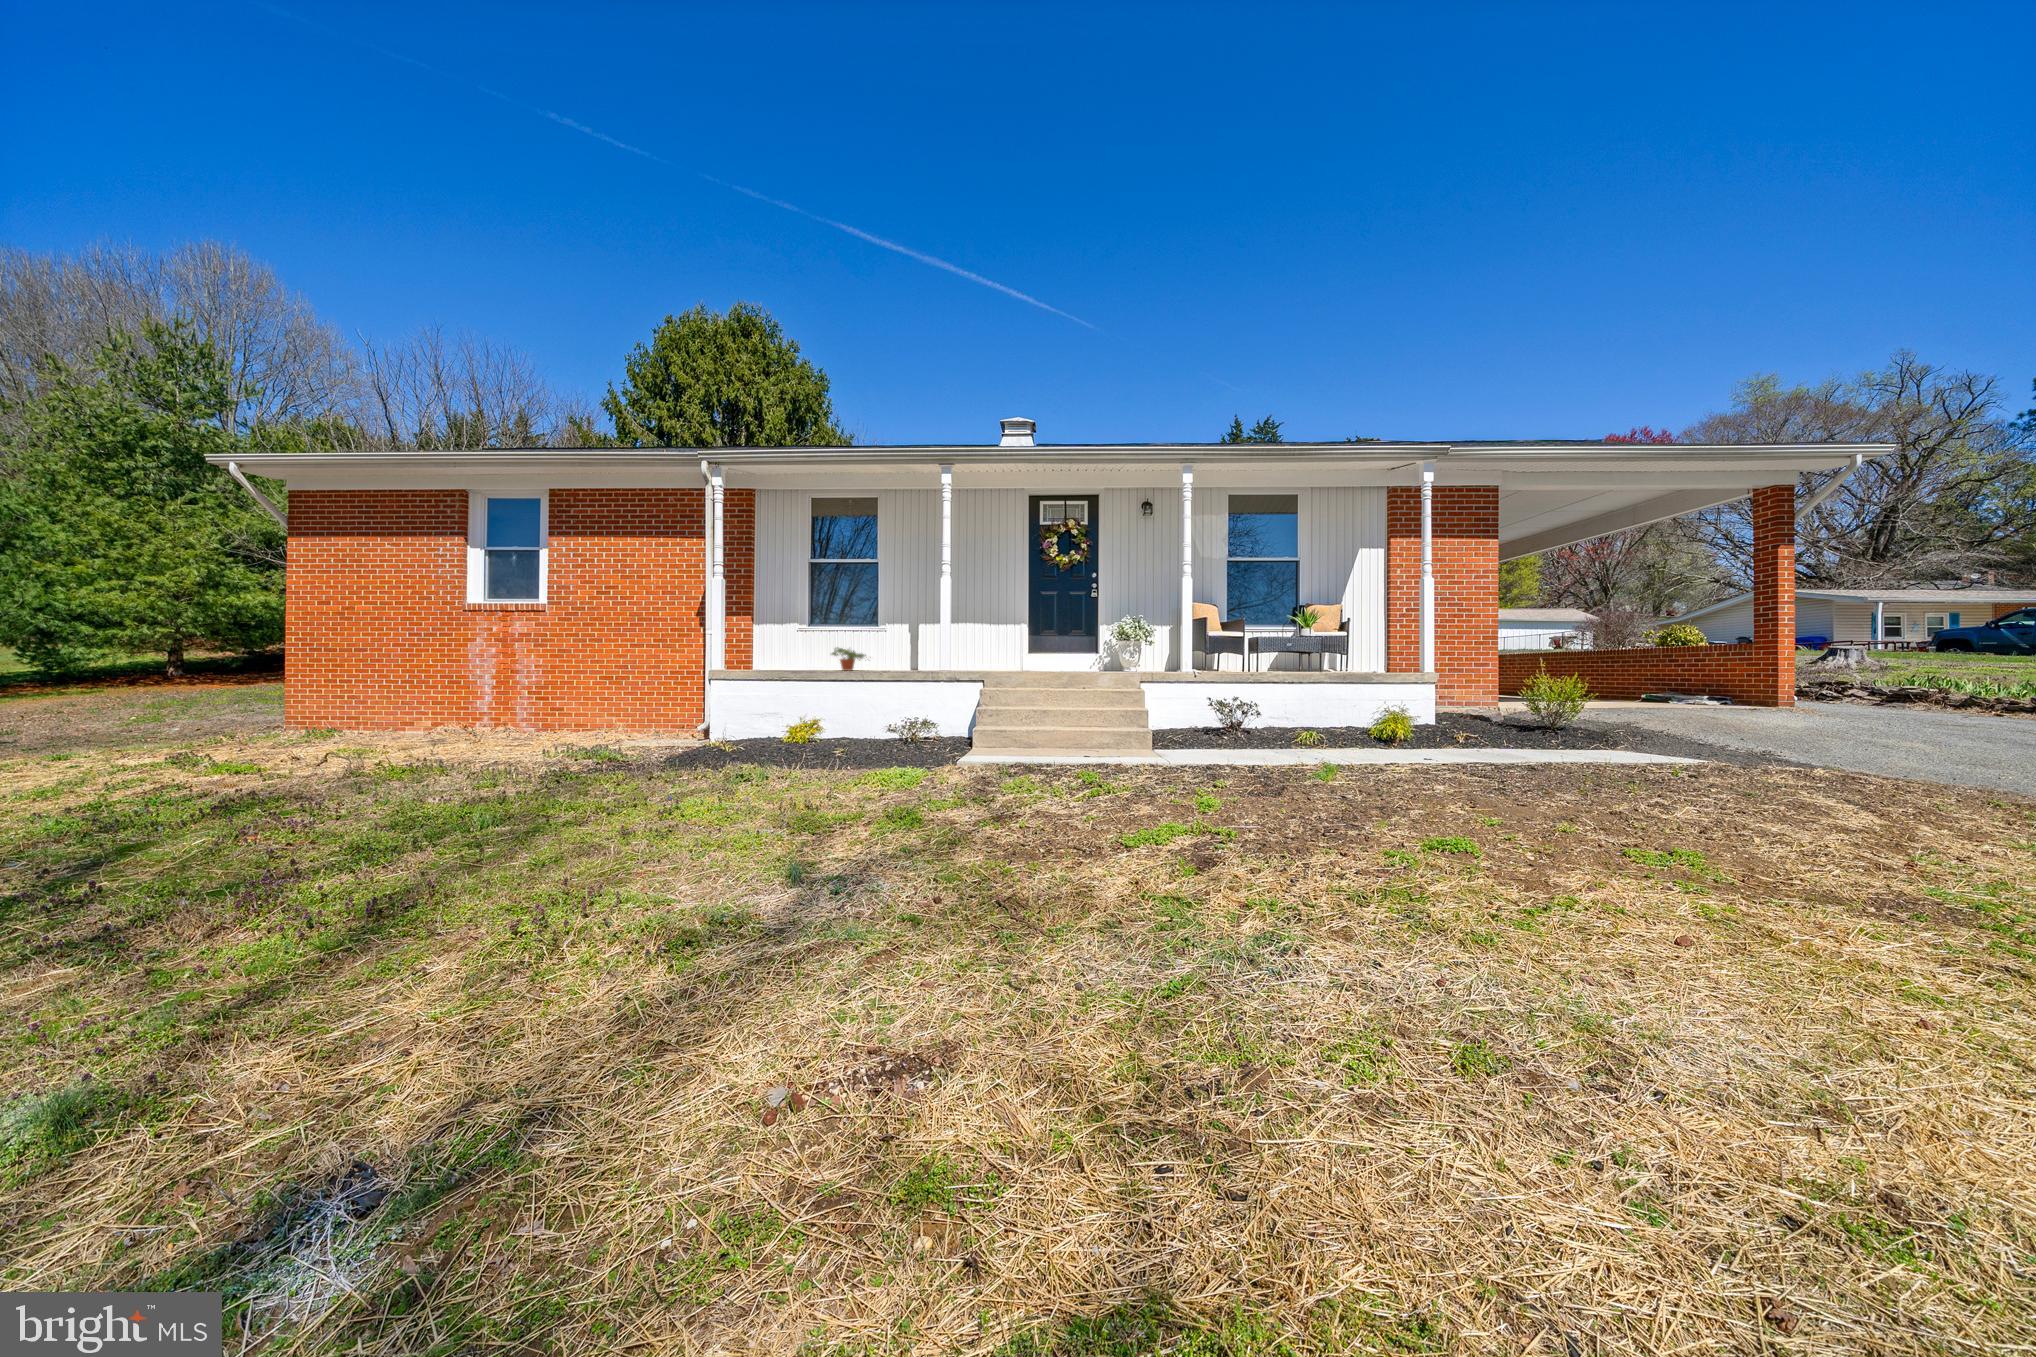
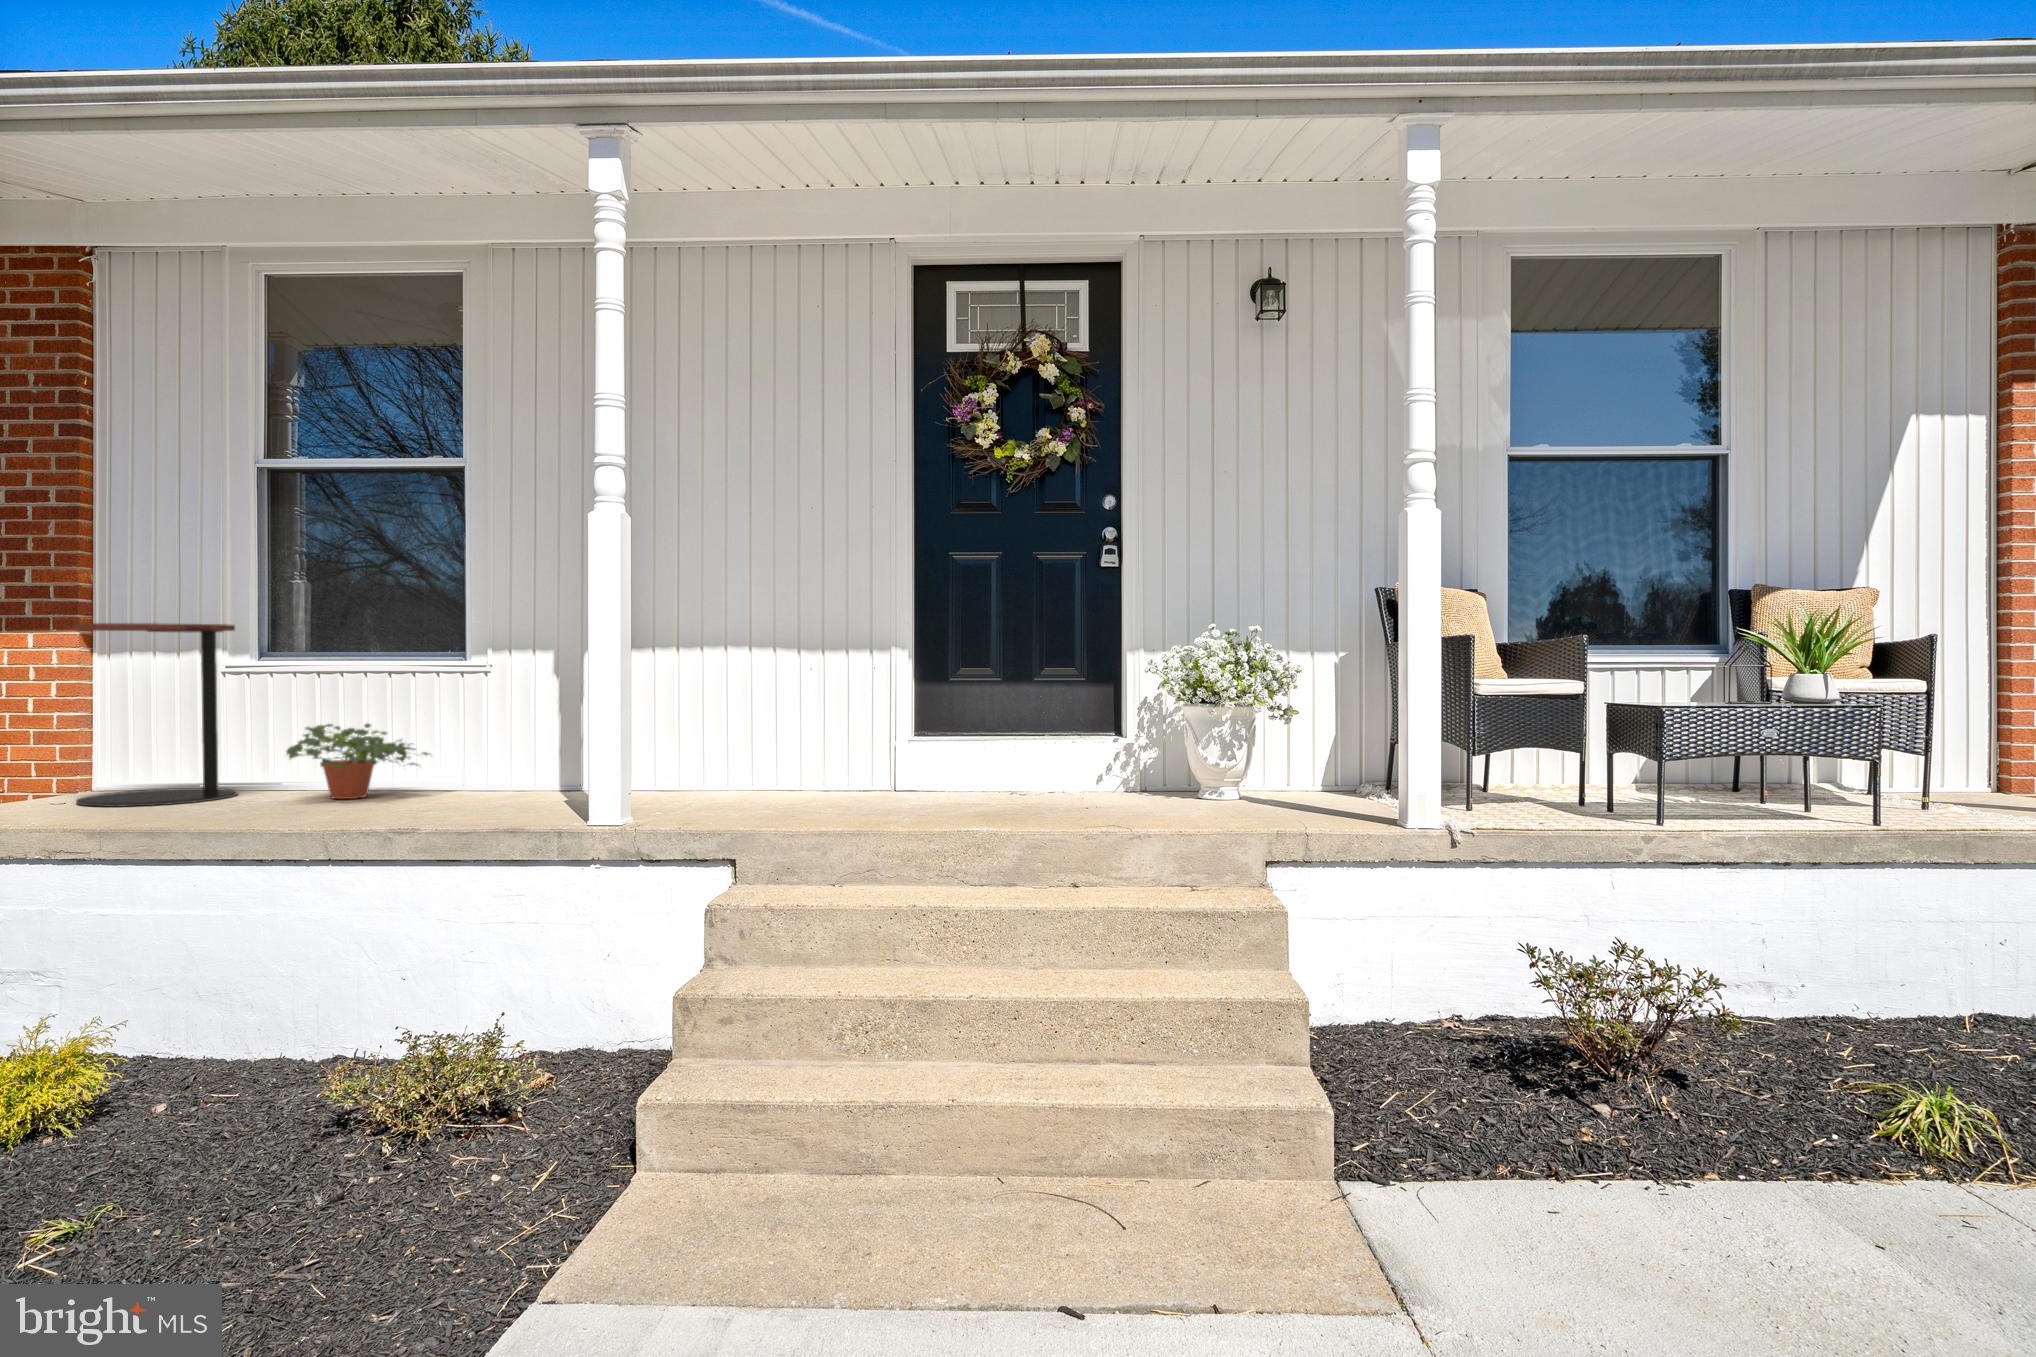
side table: none [763,613,809,671] -> present [73,623,237,807]

